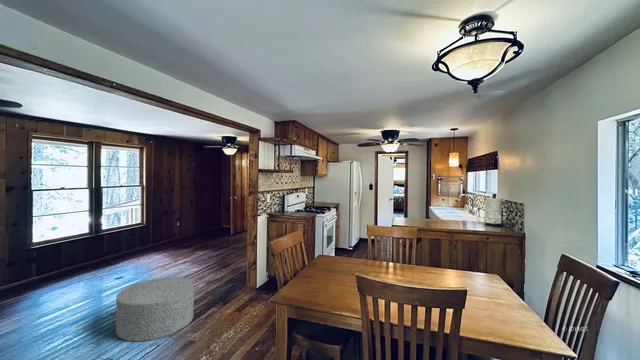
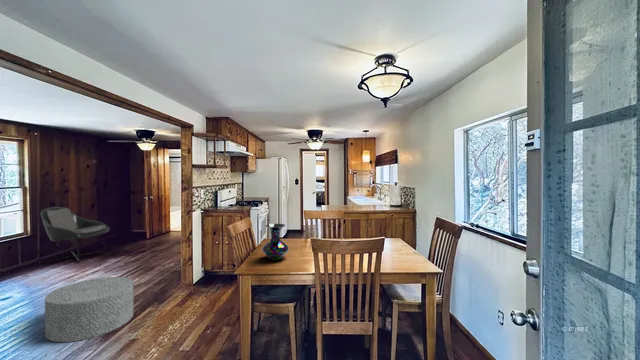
lounge chair: none [145,203,200,254] -> present [38,207,110,264]
vase: none [301,249,335,297] -> present [262,224,289,260]

